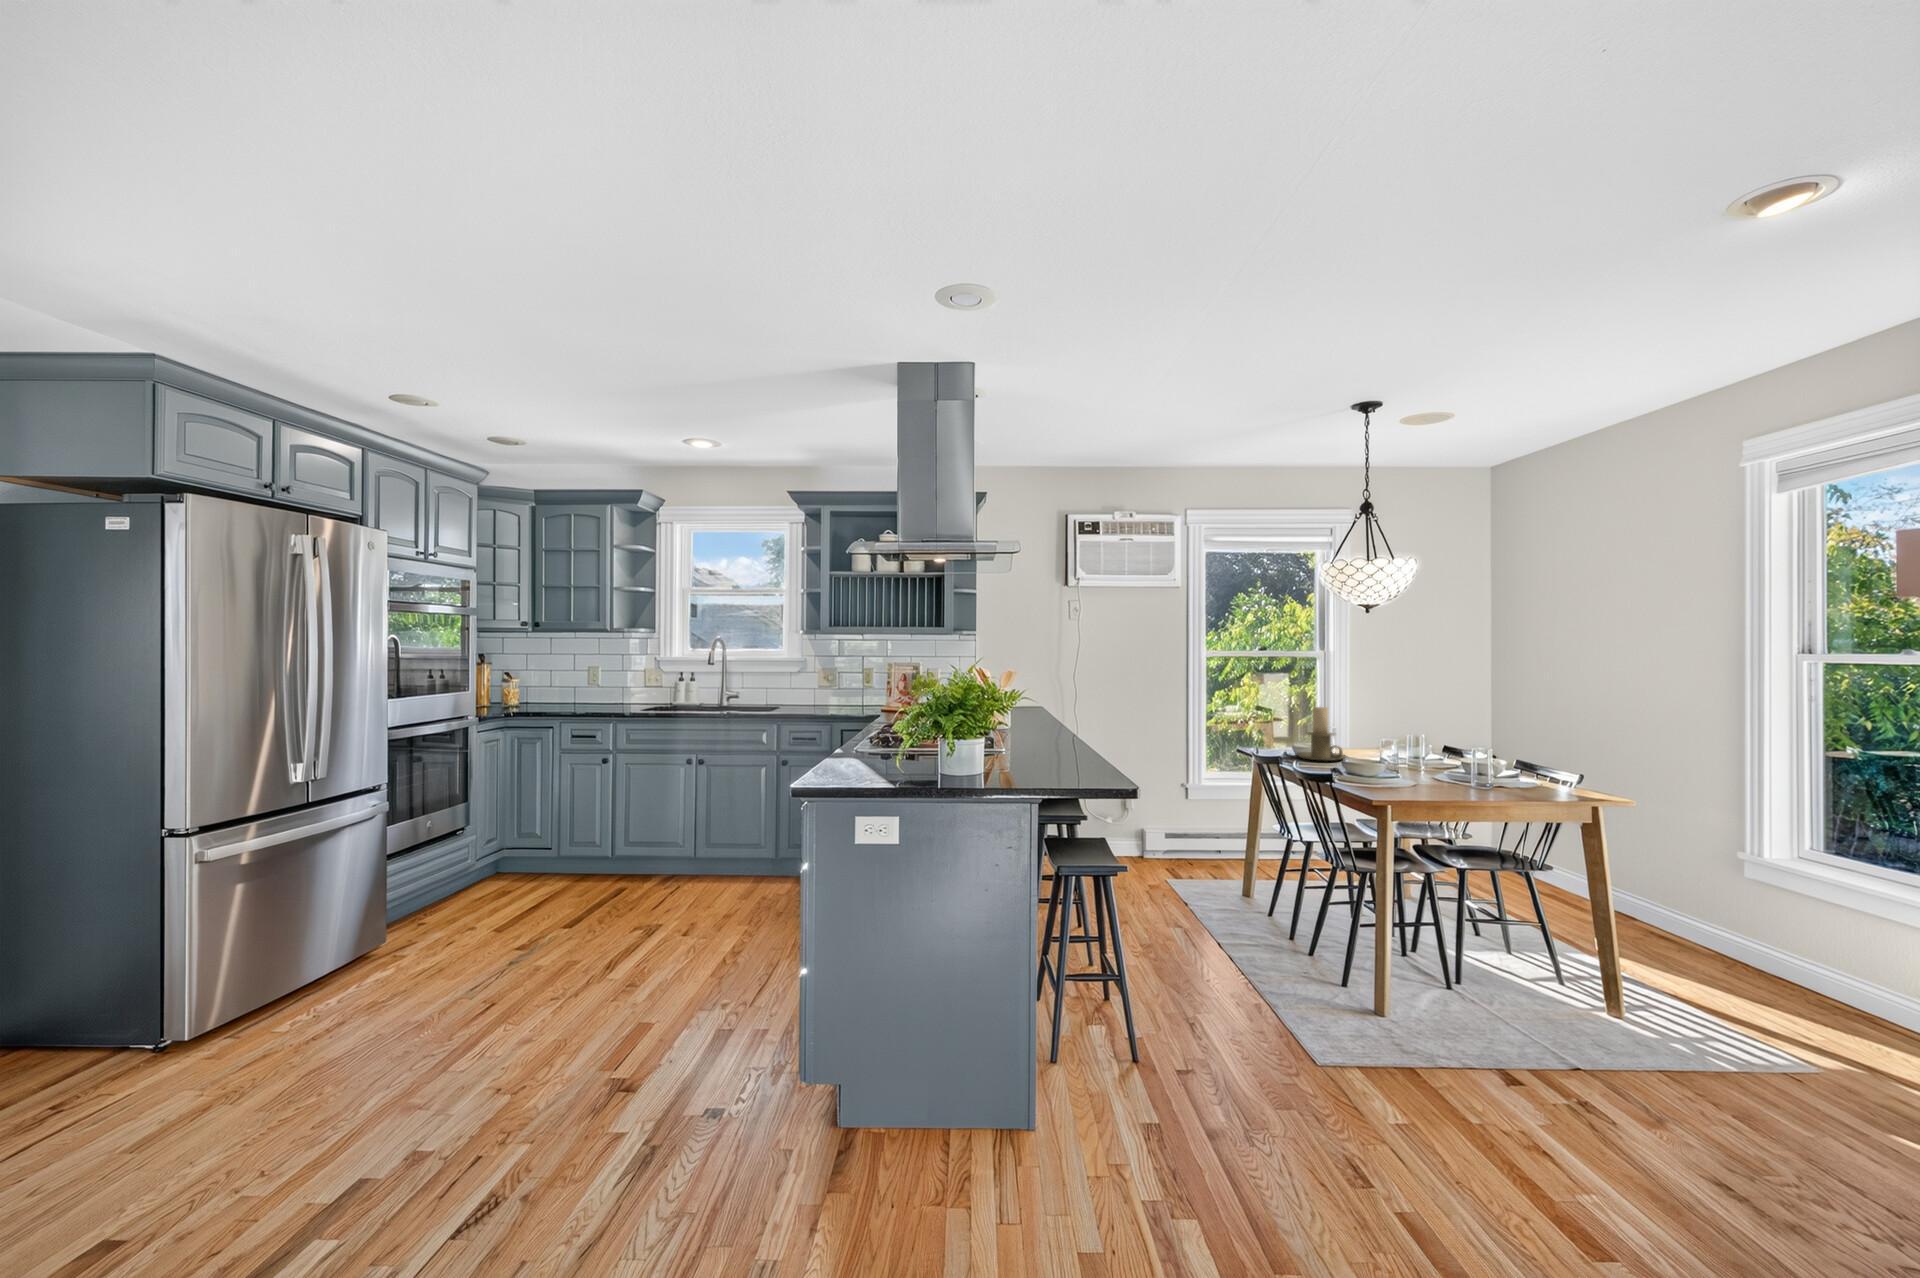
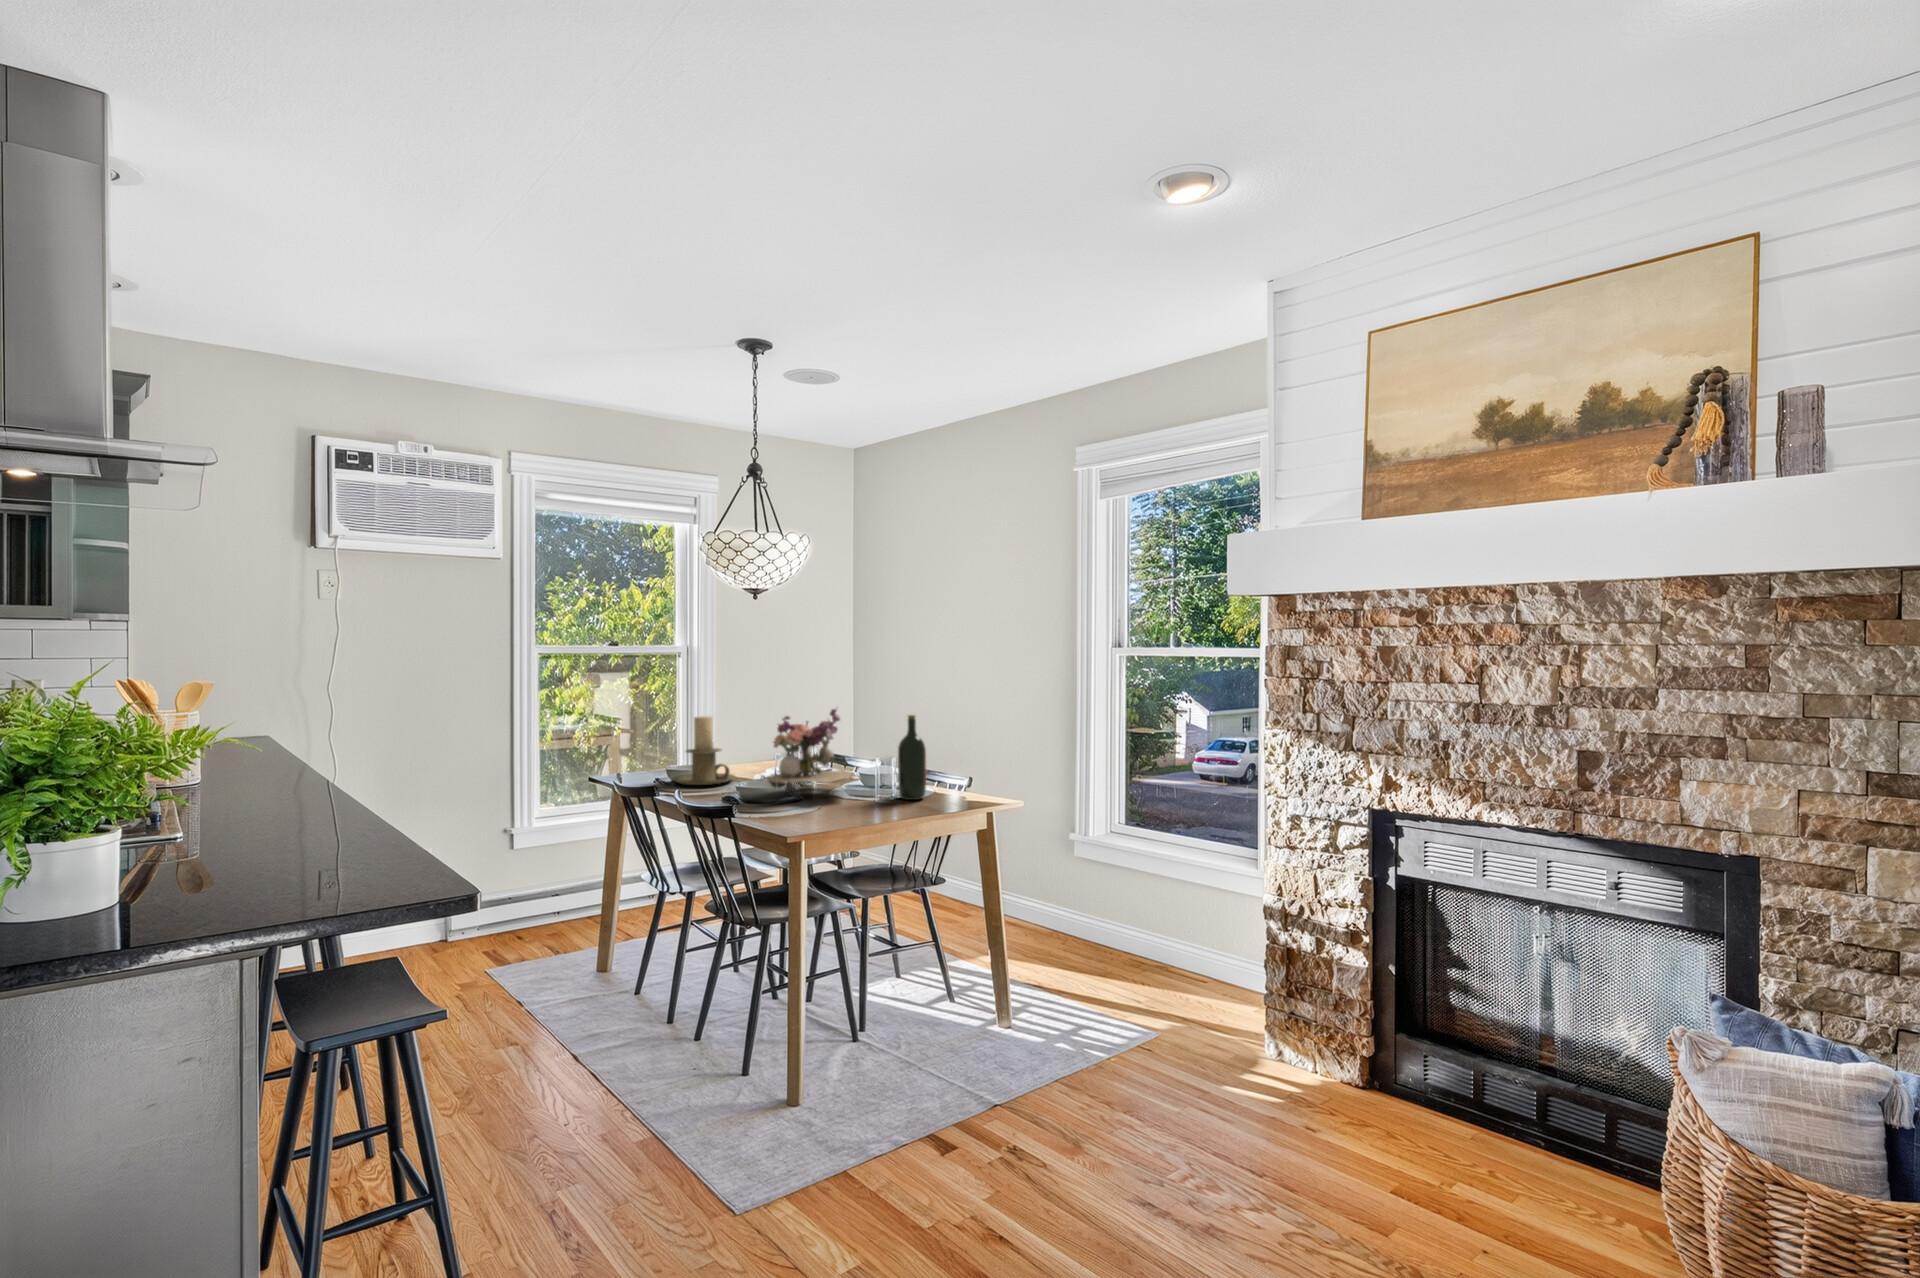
flower arrangement: none [1360,704,1455,775] -> present [758,709,855,795]
wine bottle: none [1493,714,1523,790] -> present [898,715,926,800]

